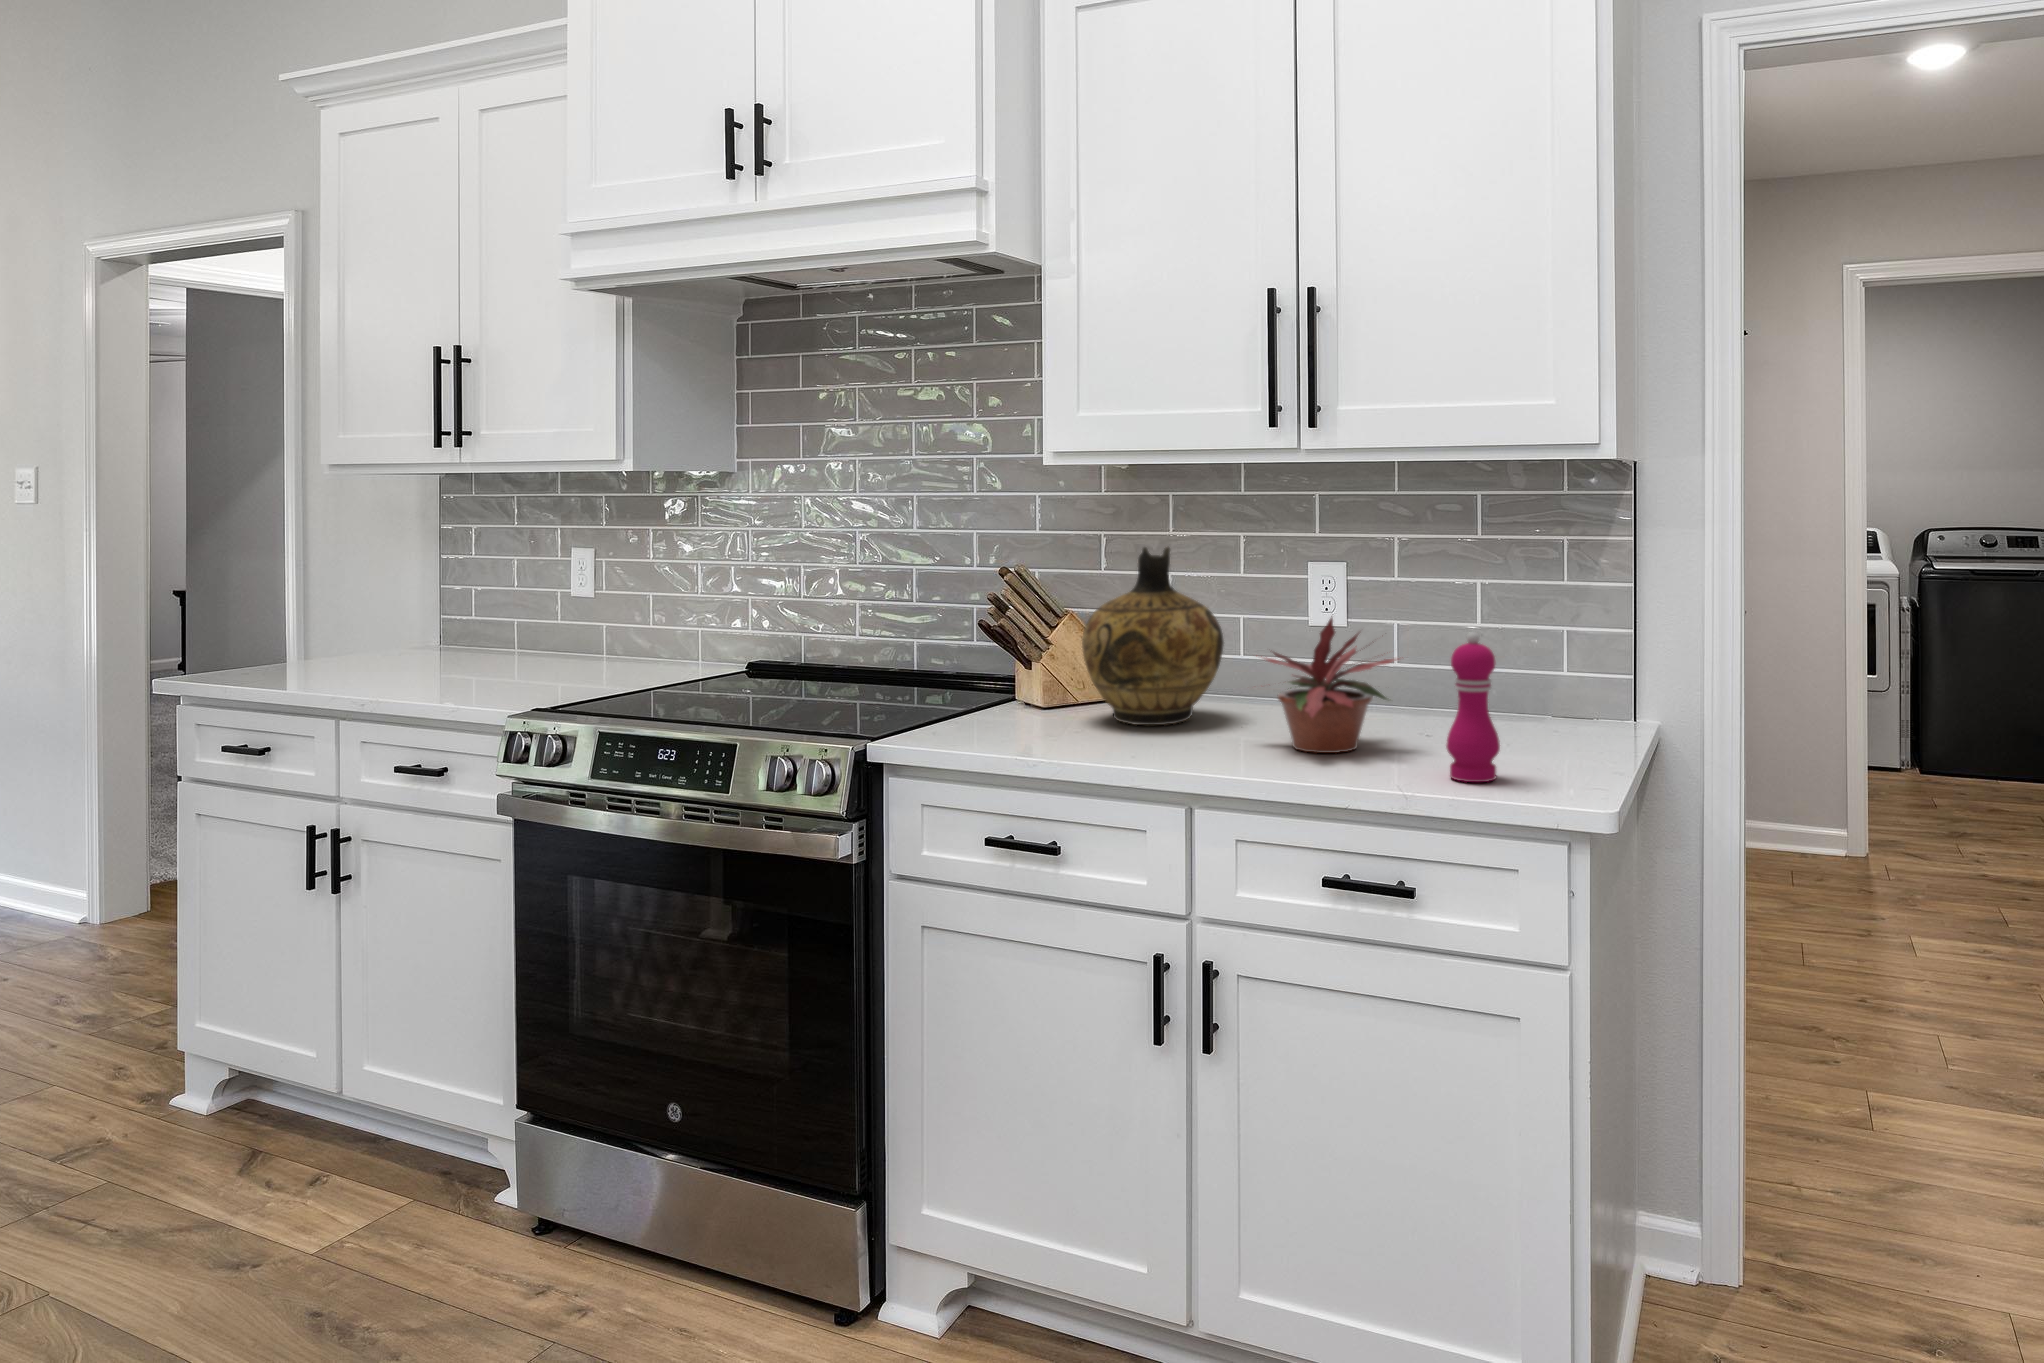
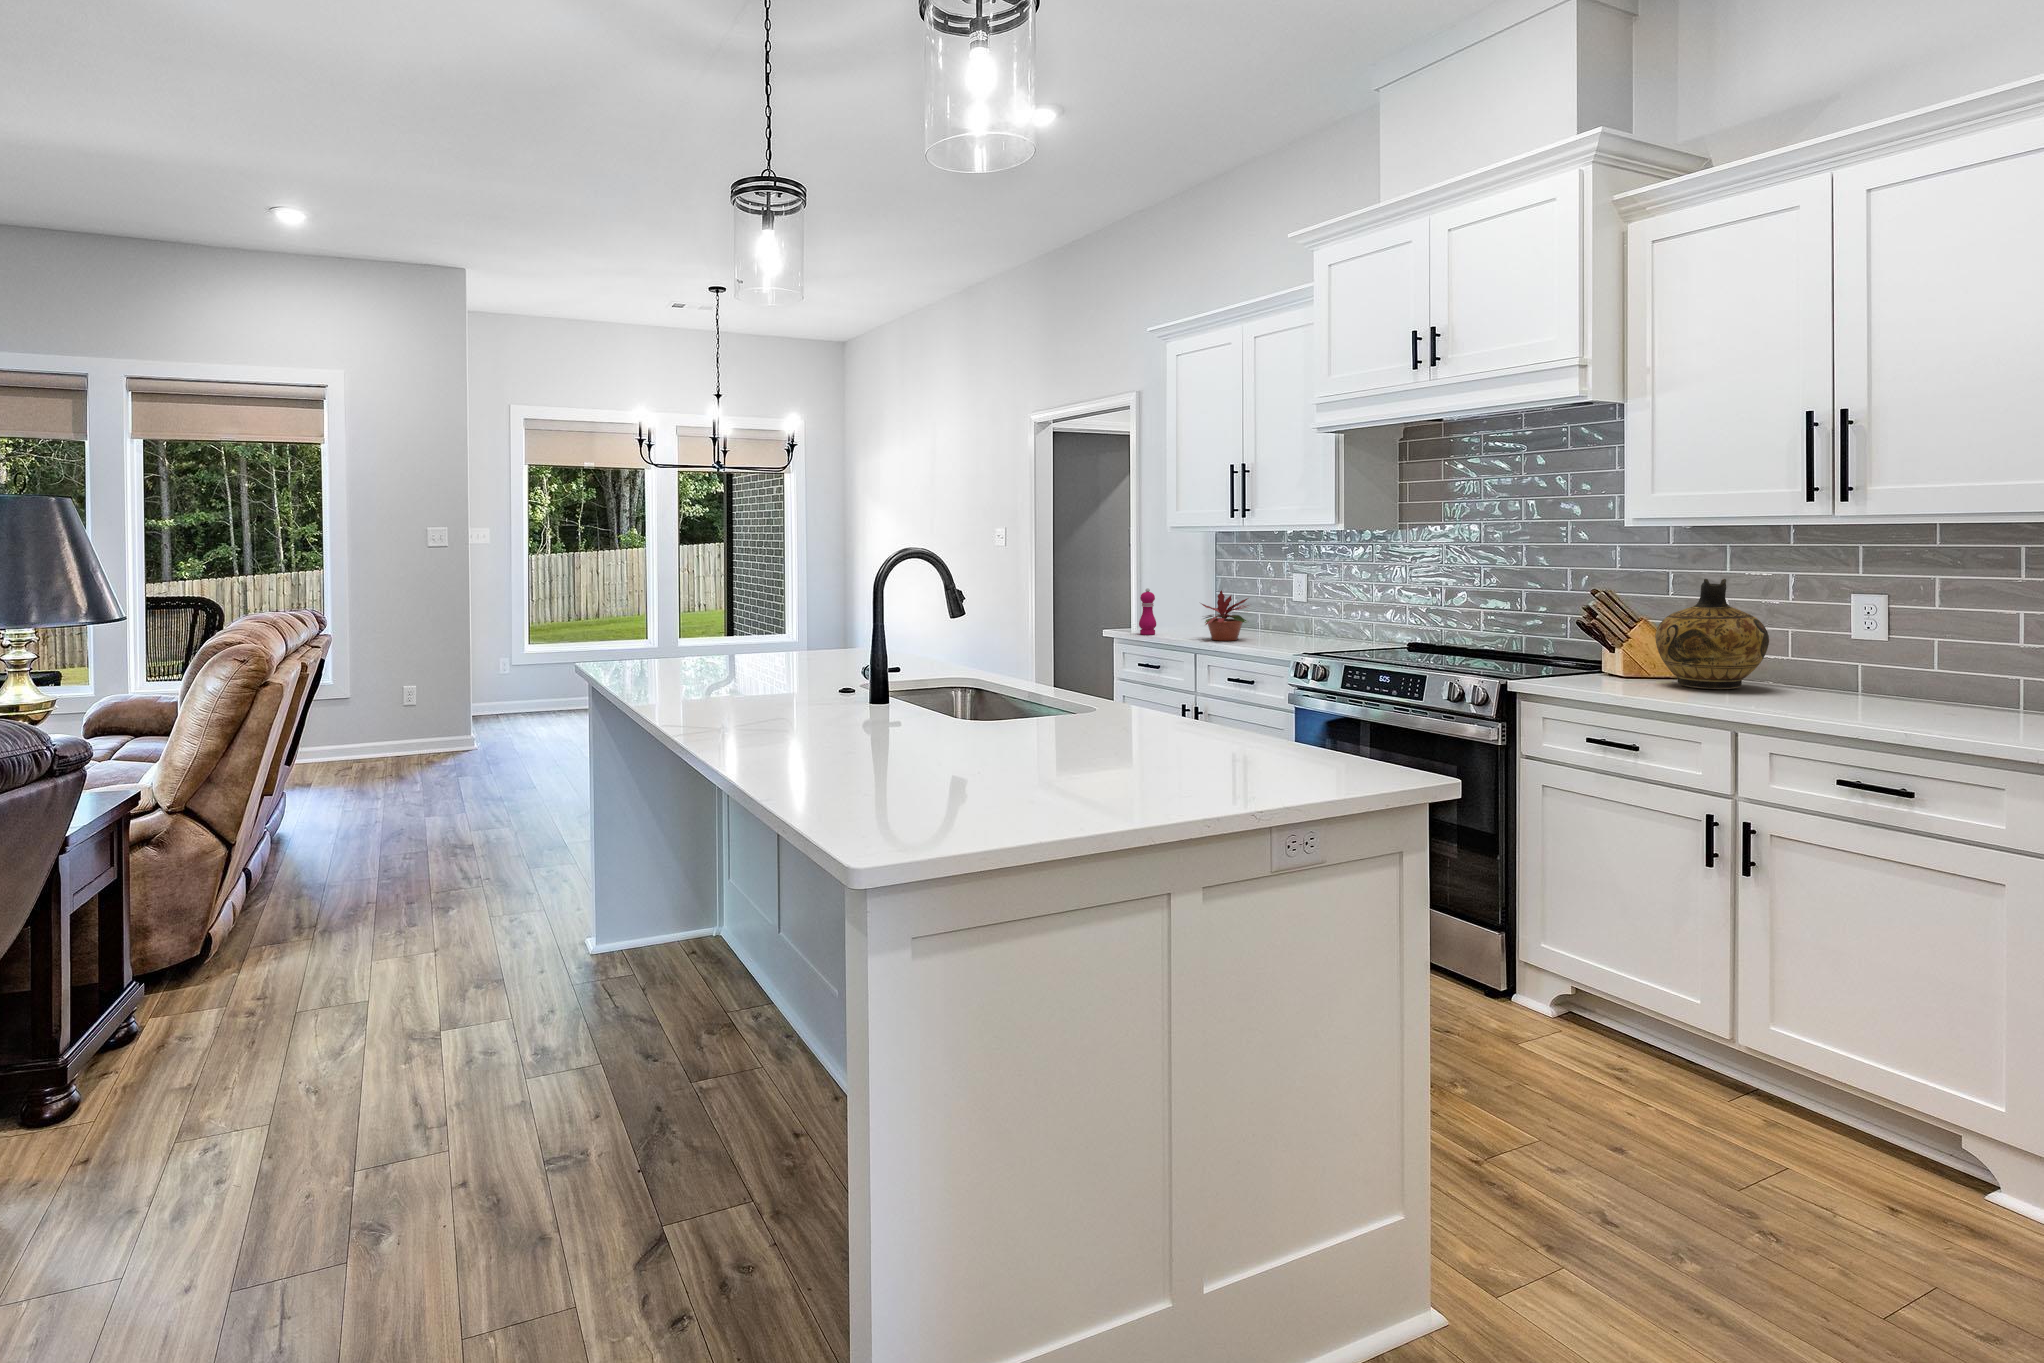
potted plant: present [1256,616,1396,753] -> present [1202,590,1248,641]
pepper mill: present [1446,632,1500,782] -> present [1139,588,1156,635]

